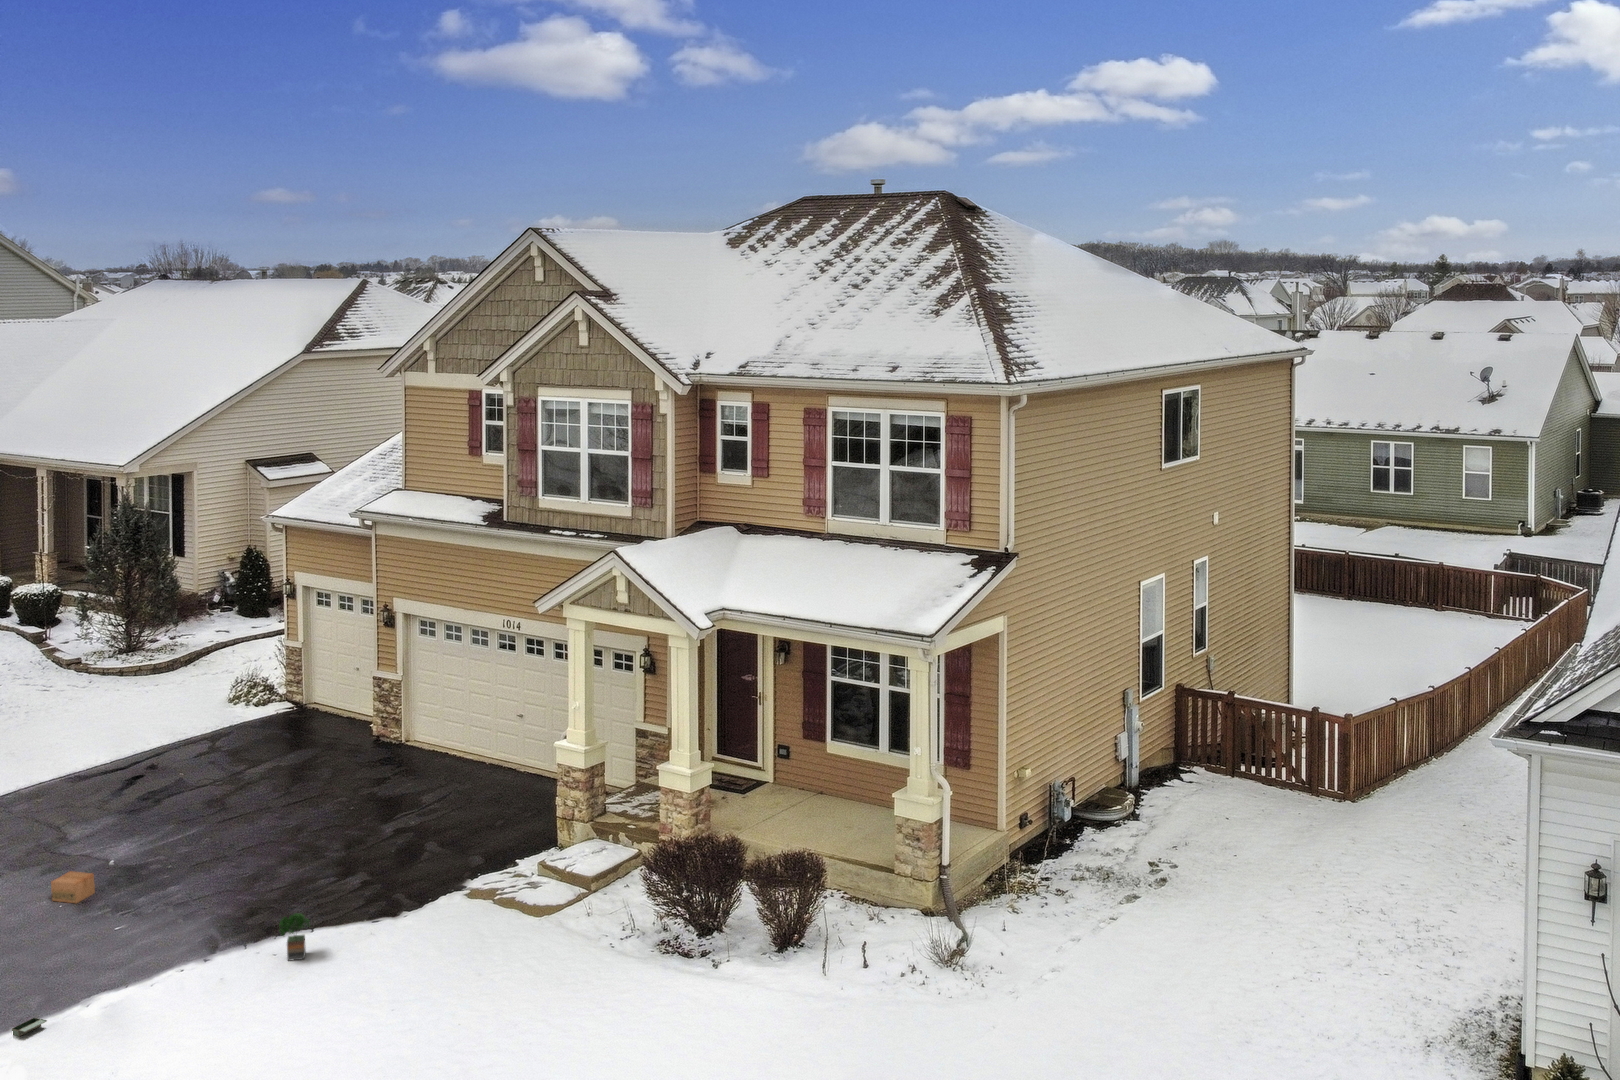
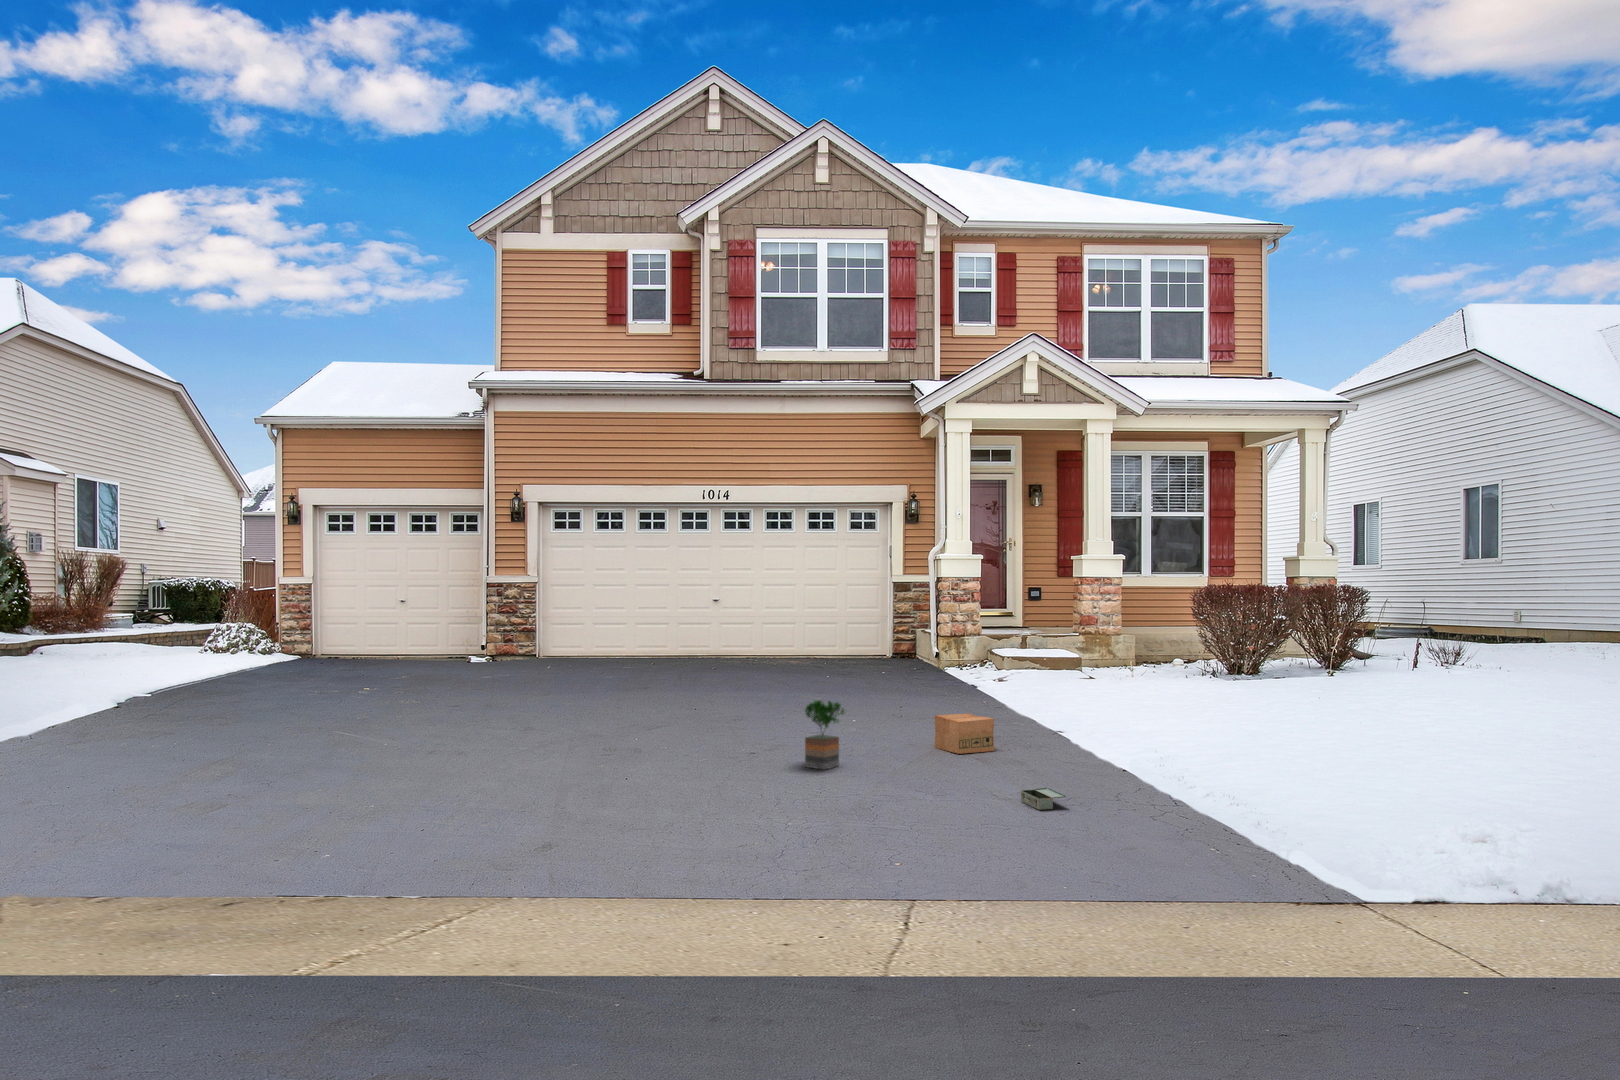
cardboard box: present [51,871,95,903] -> present [935,713,994,754]
potted tree: present [279,913,310,961] -> present [805,700,844,770]

